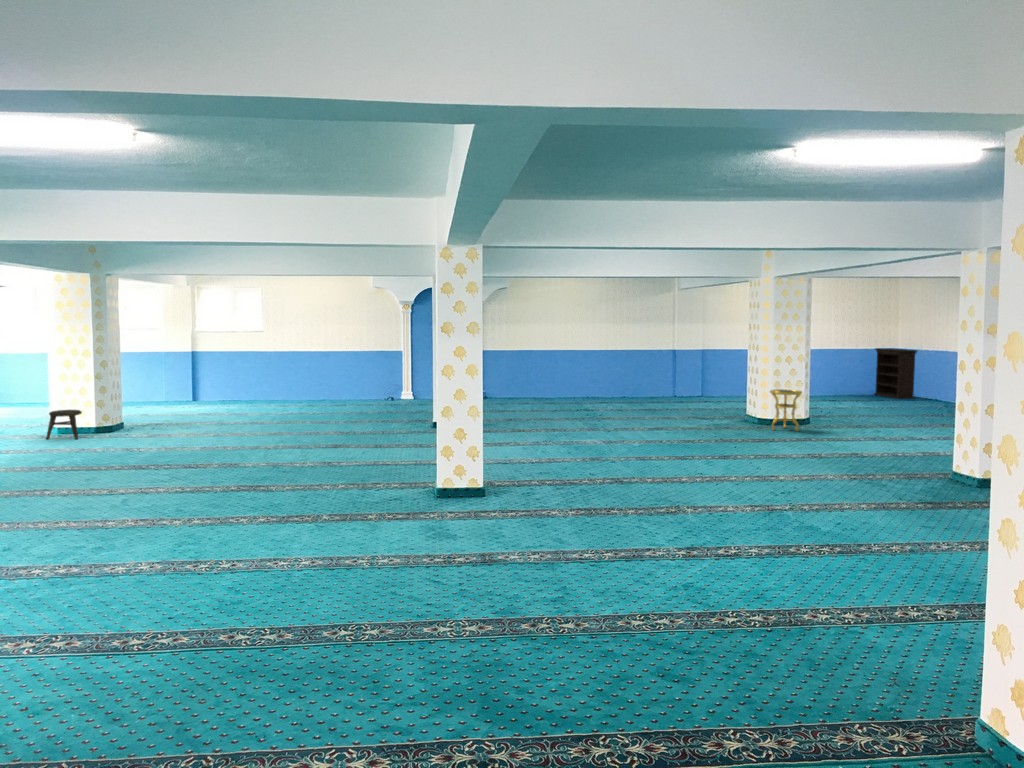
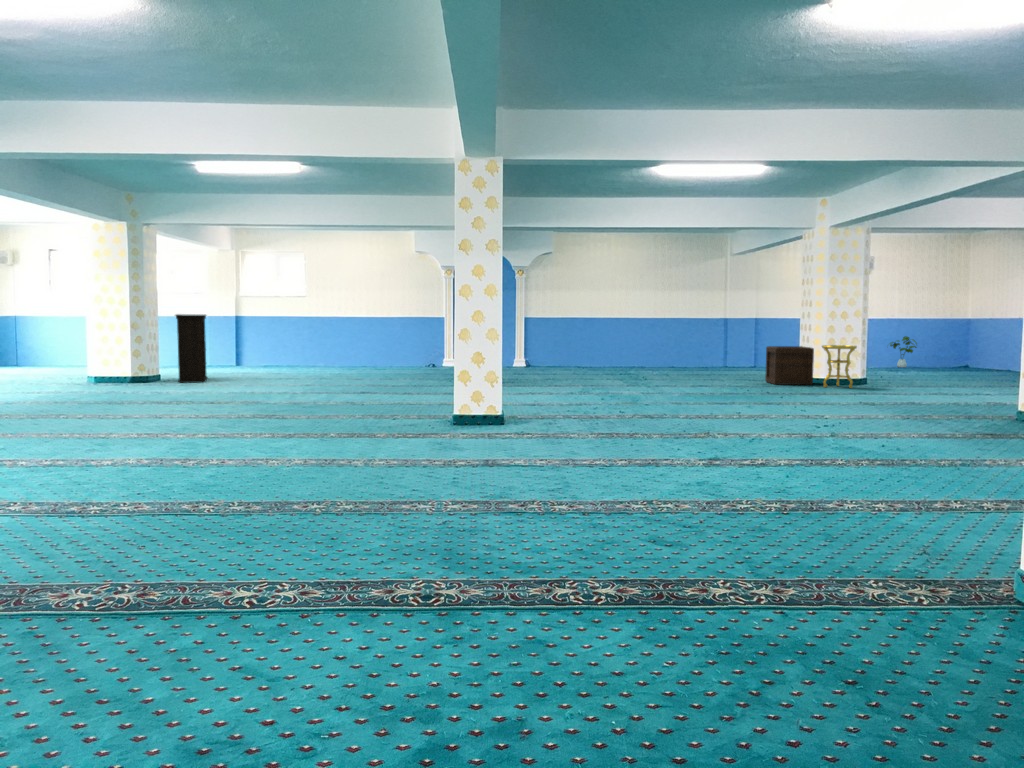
bookshelf: present [874,348,917,399] -> present [176,314,208,383]
house plant: none [825,366,853,395] -> present [890,336,917,367]
wooden crate: none [717,388,762,427] -> present [765,346,814,385]
stool: present [46,410,82,440] -> none [82,358,117,386]

